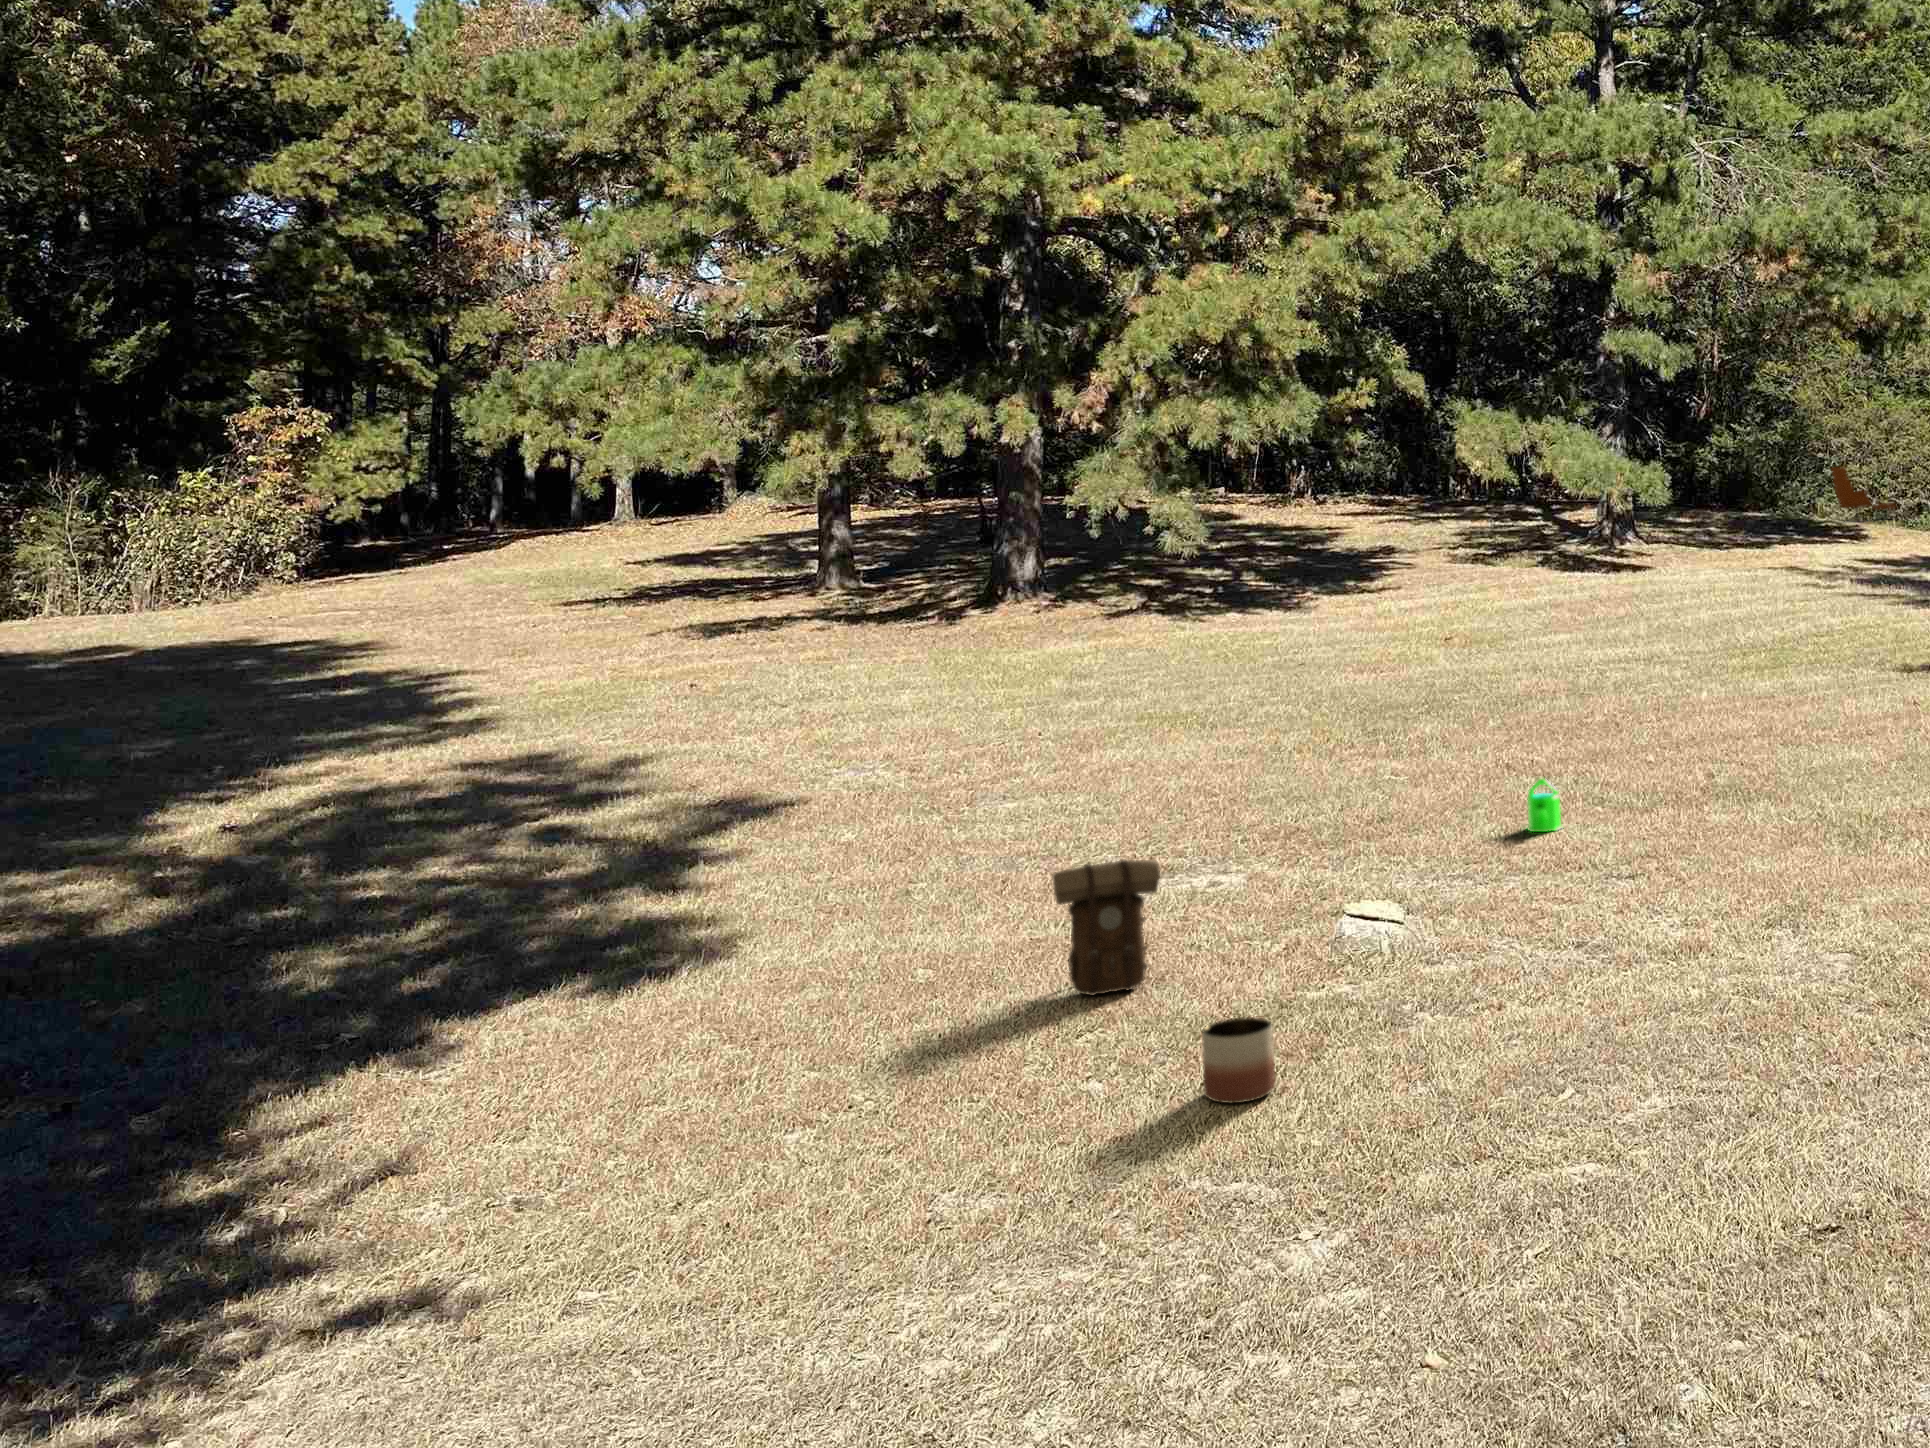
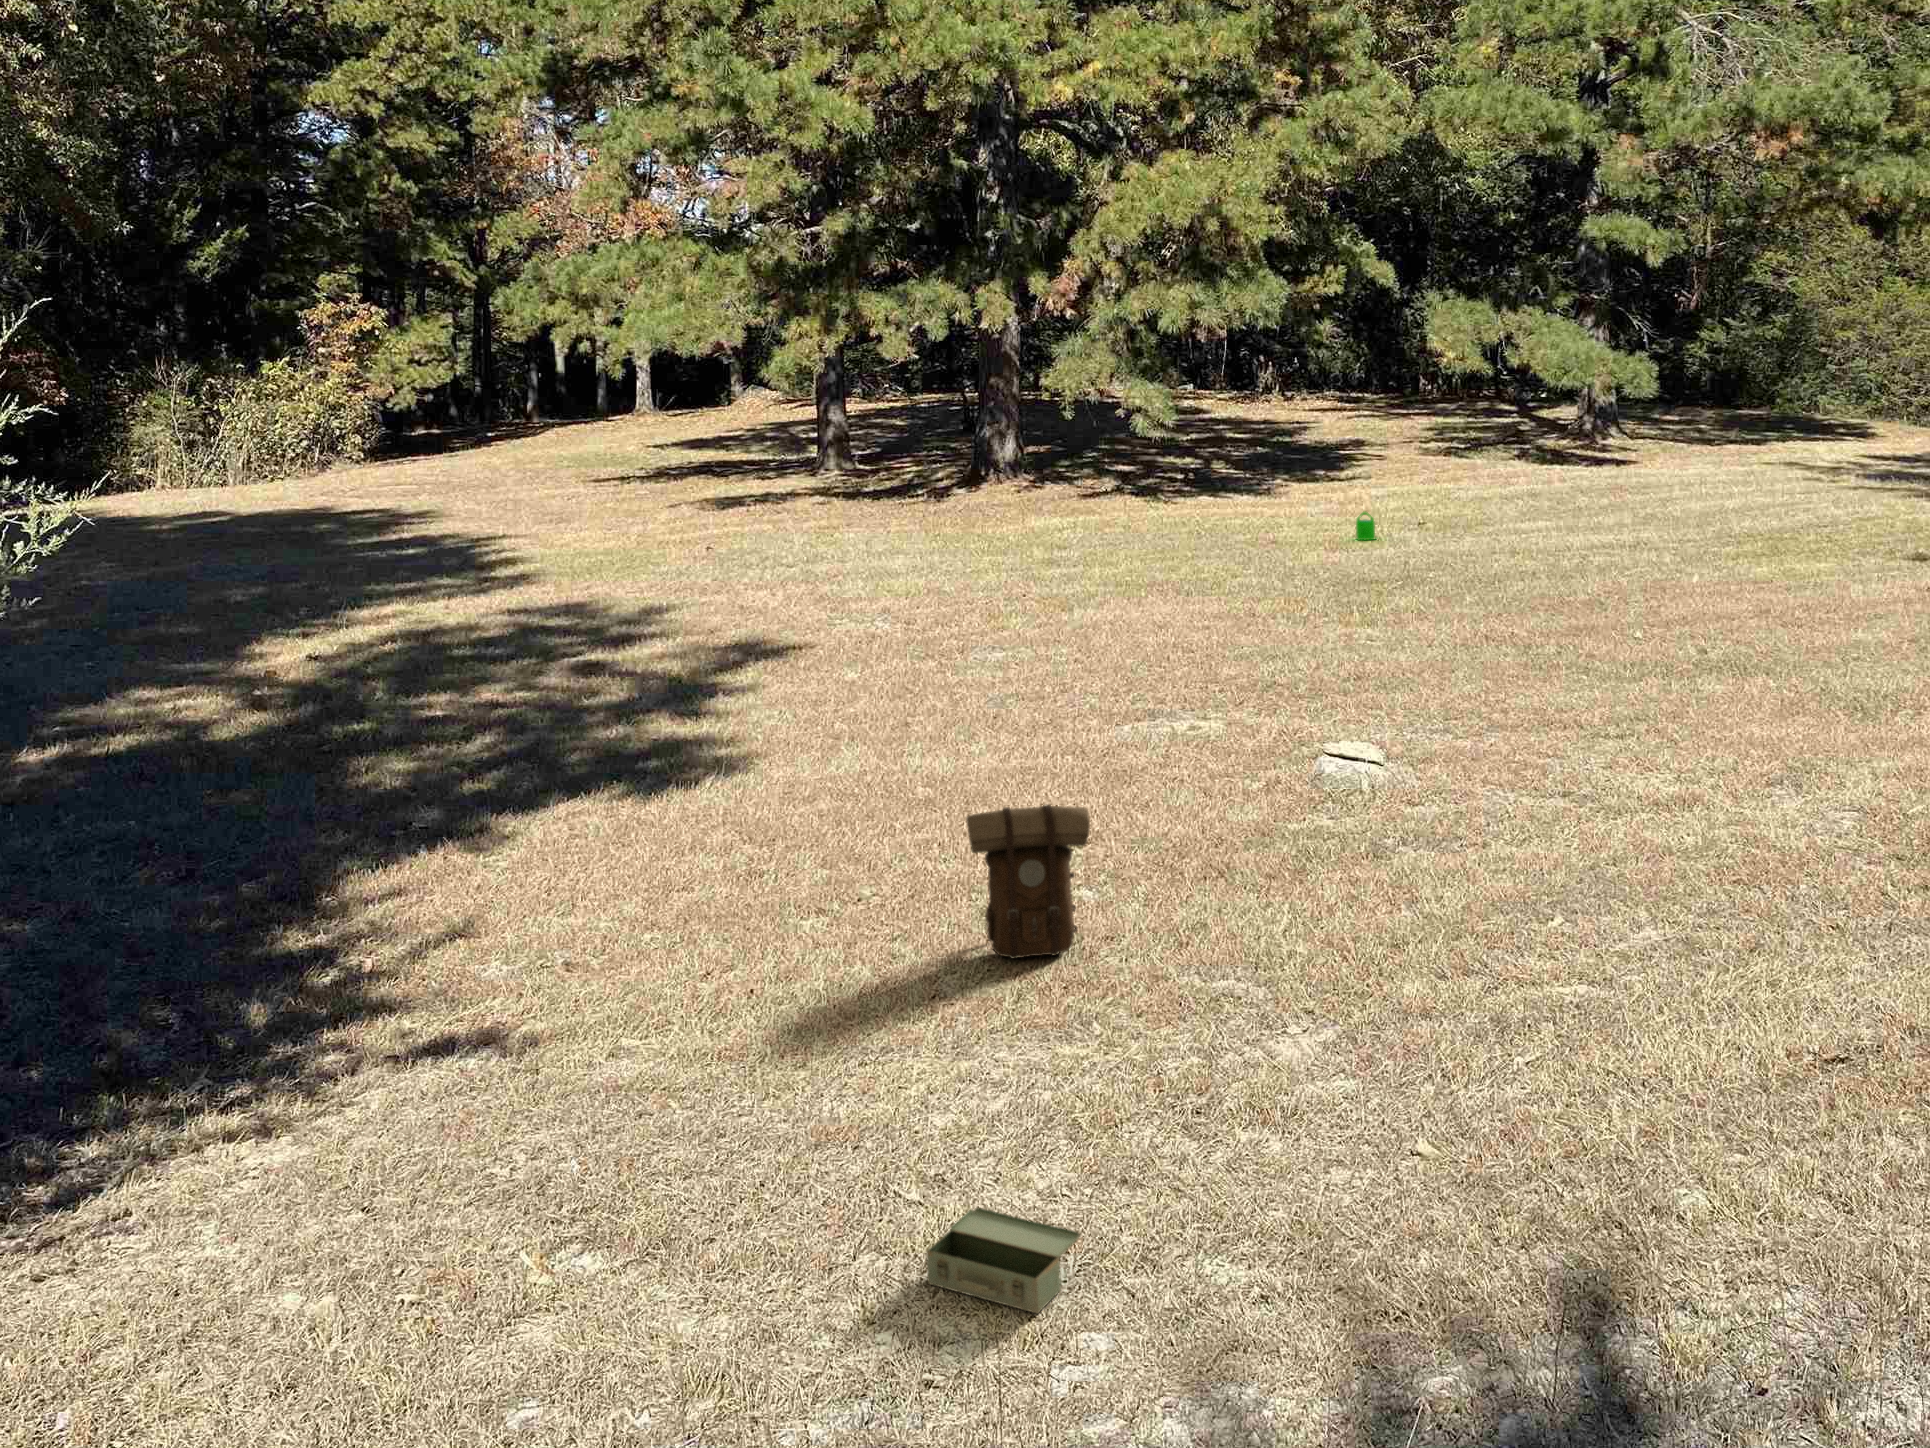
lounge chair: present [1831,467,1896,522] -> none [1821,360,1894,417]
watering can: present [1526,779,1562,832] -> present [1356,512,1376,540]
planter: present [1202,1017,1276,1103] -> none [1124,1047,1219,1165]
toolbox: none [1059,1133,1176,1190] -> present [926,1208,1080,1313]

